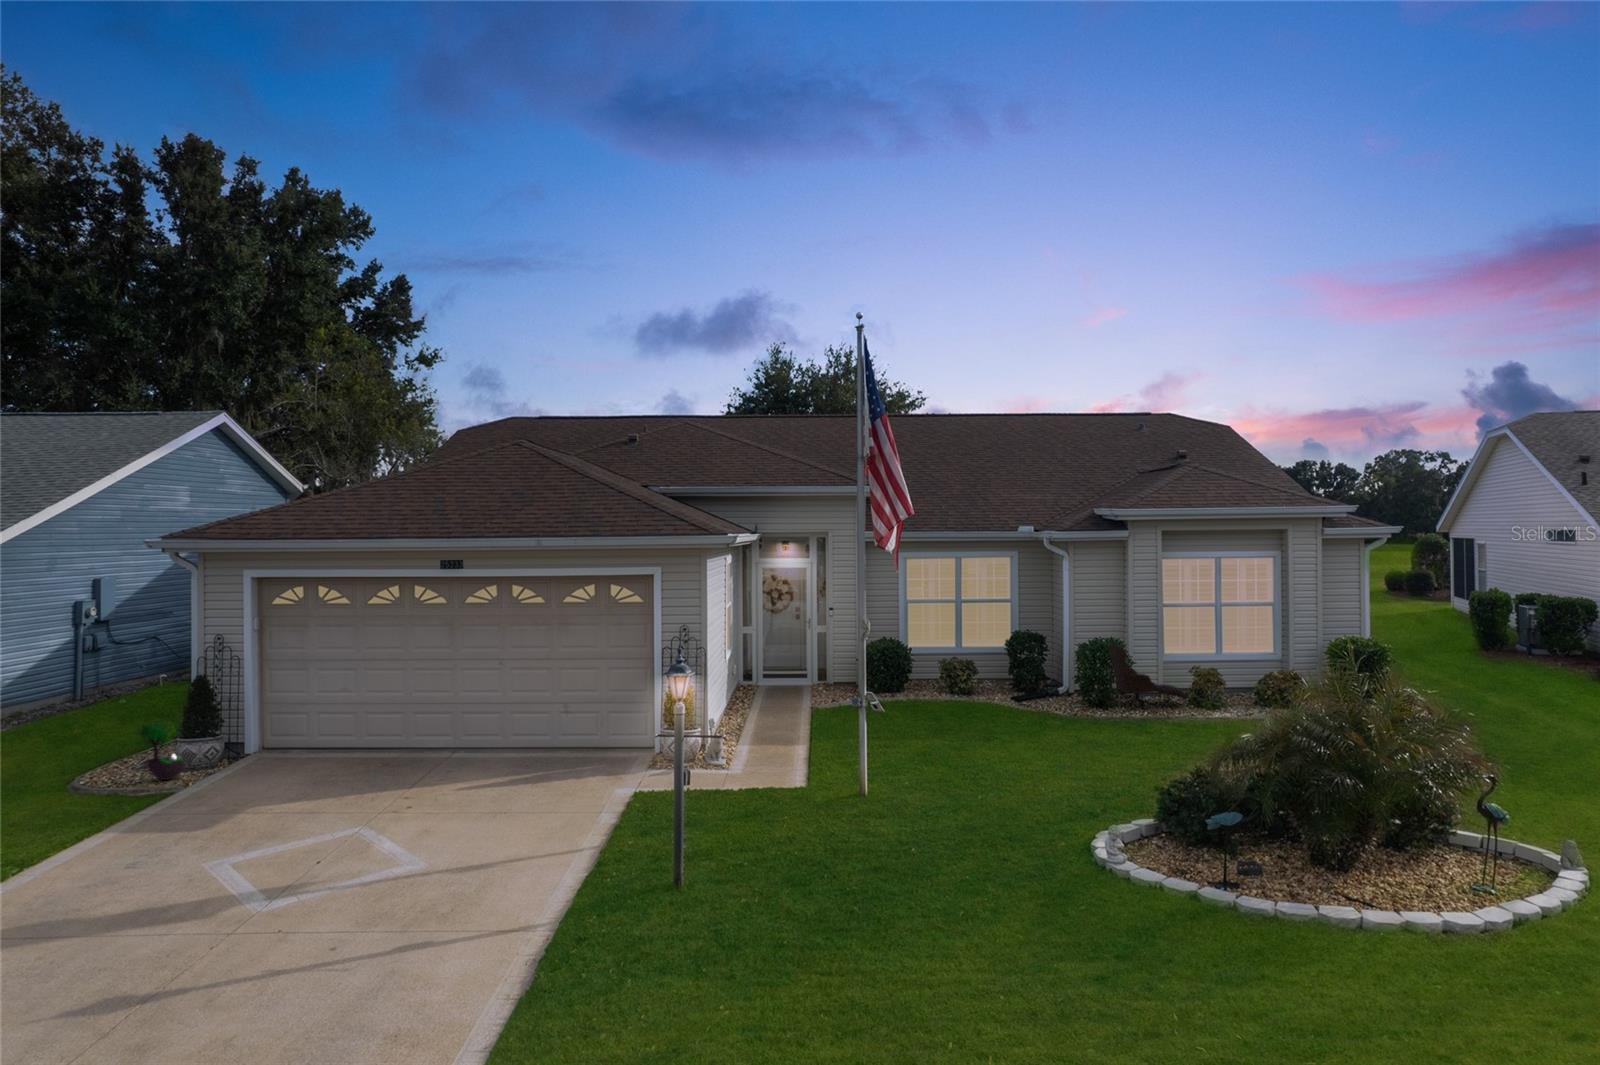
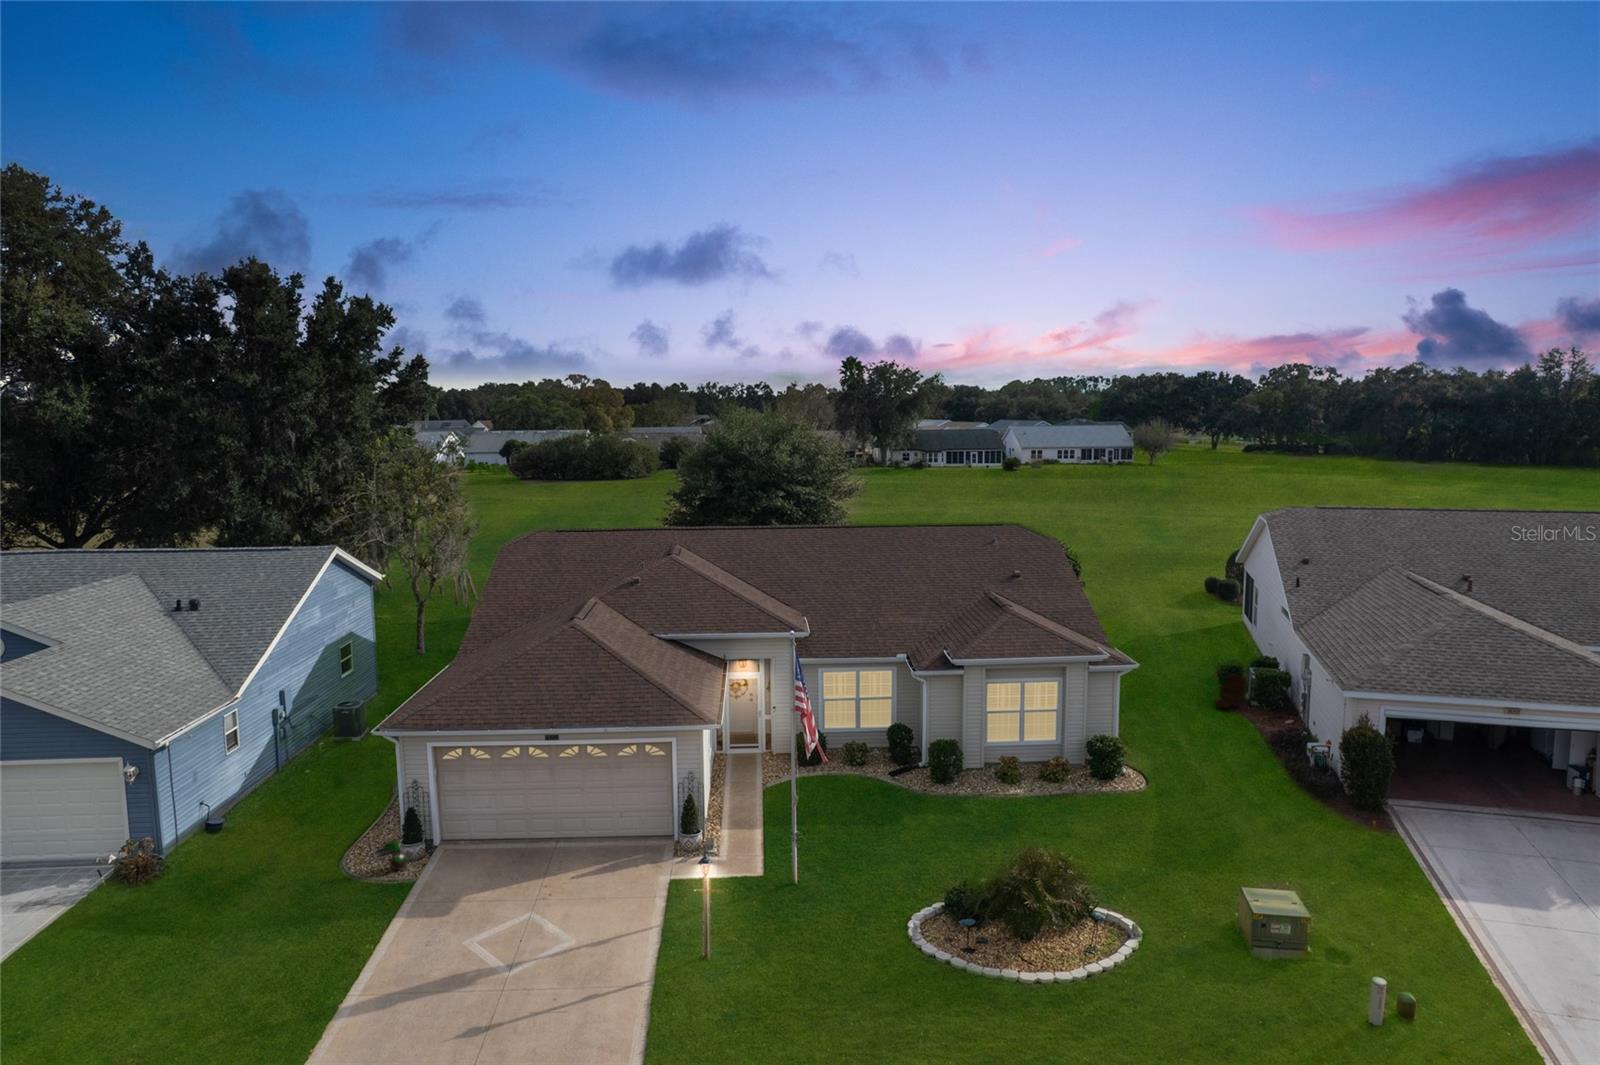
lounge chair: present [1109,644,1185,709] -> present [1214,674,1246,709]

